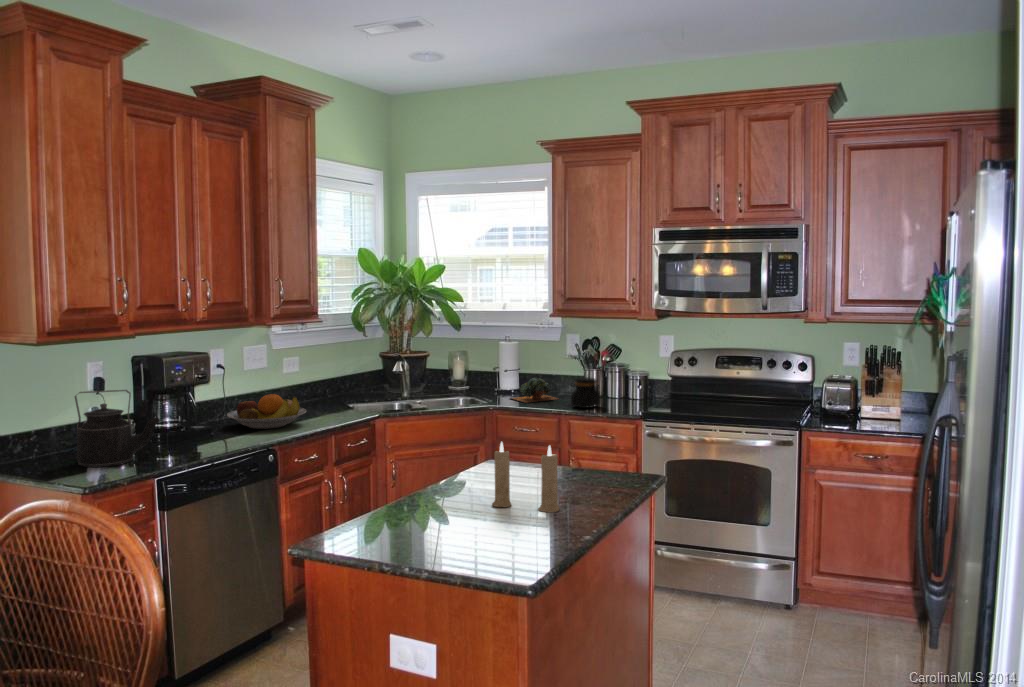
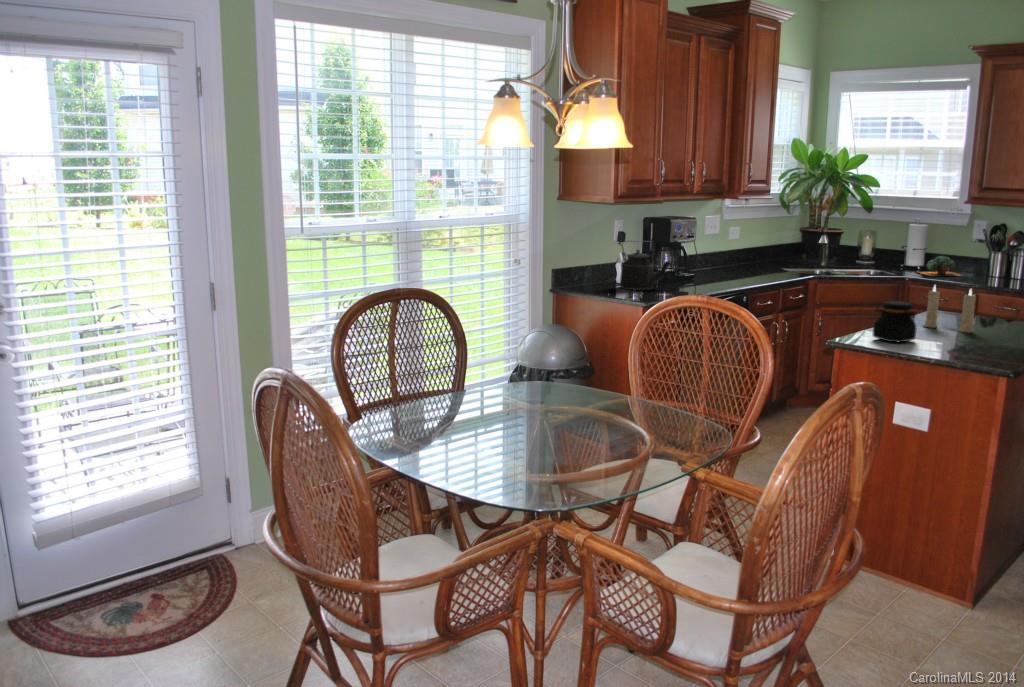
jar: present [571,377,601,408] -> present [873,301,916,342]
fruit bowl: present [227,394,306,429] -> none [697,253,755,278]

